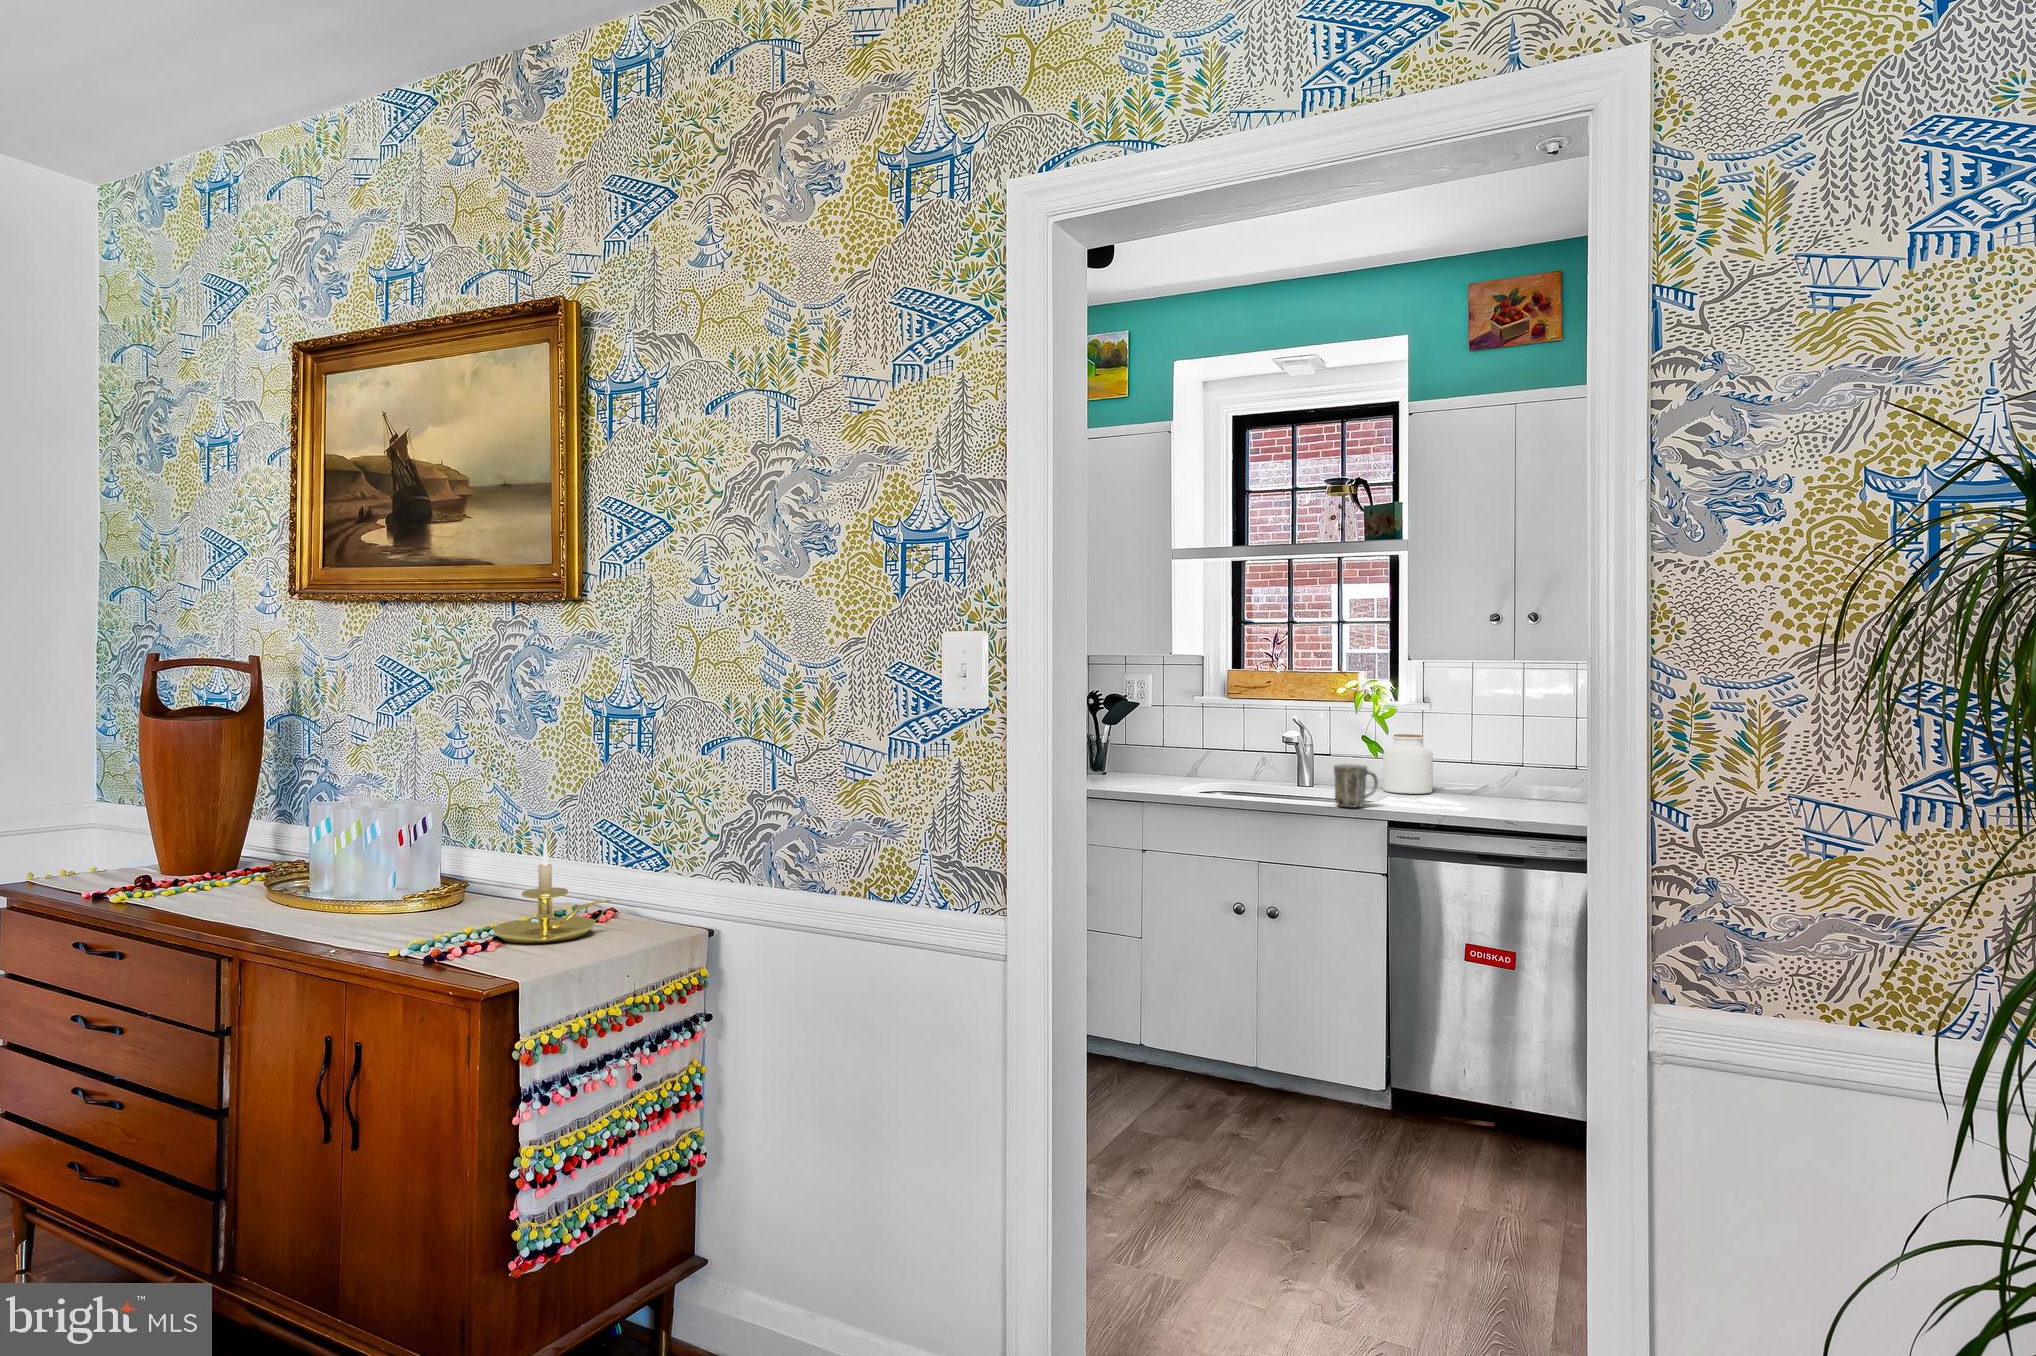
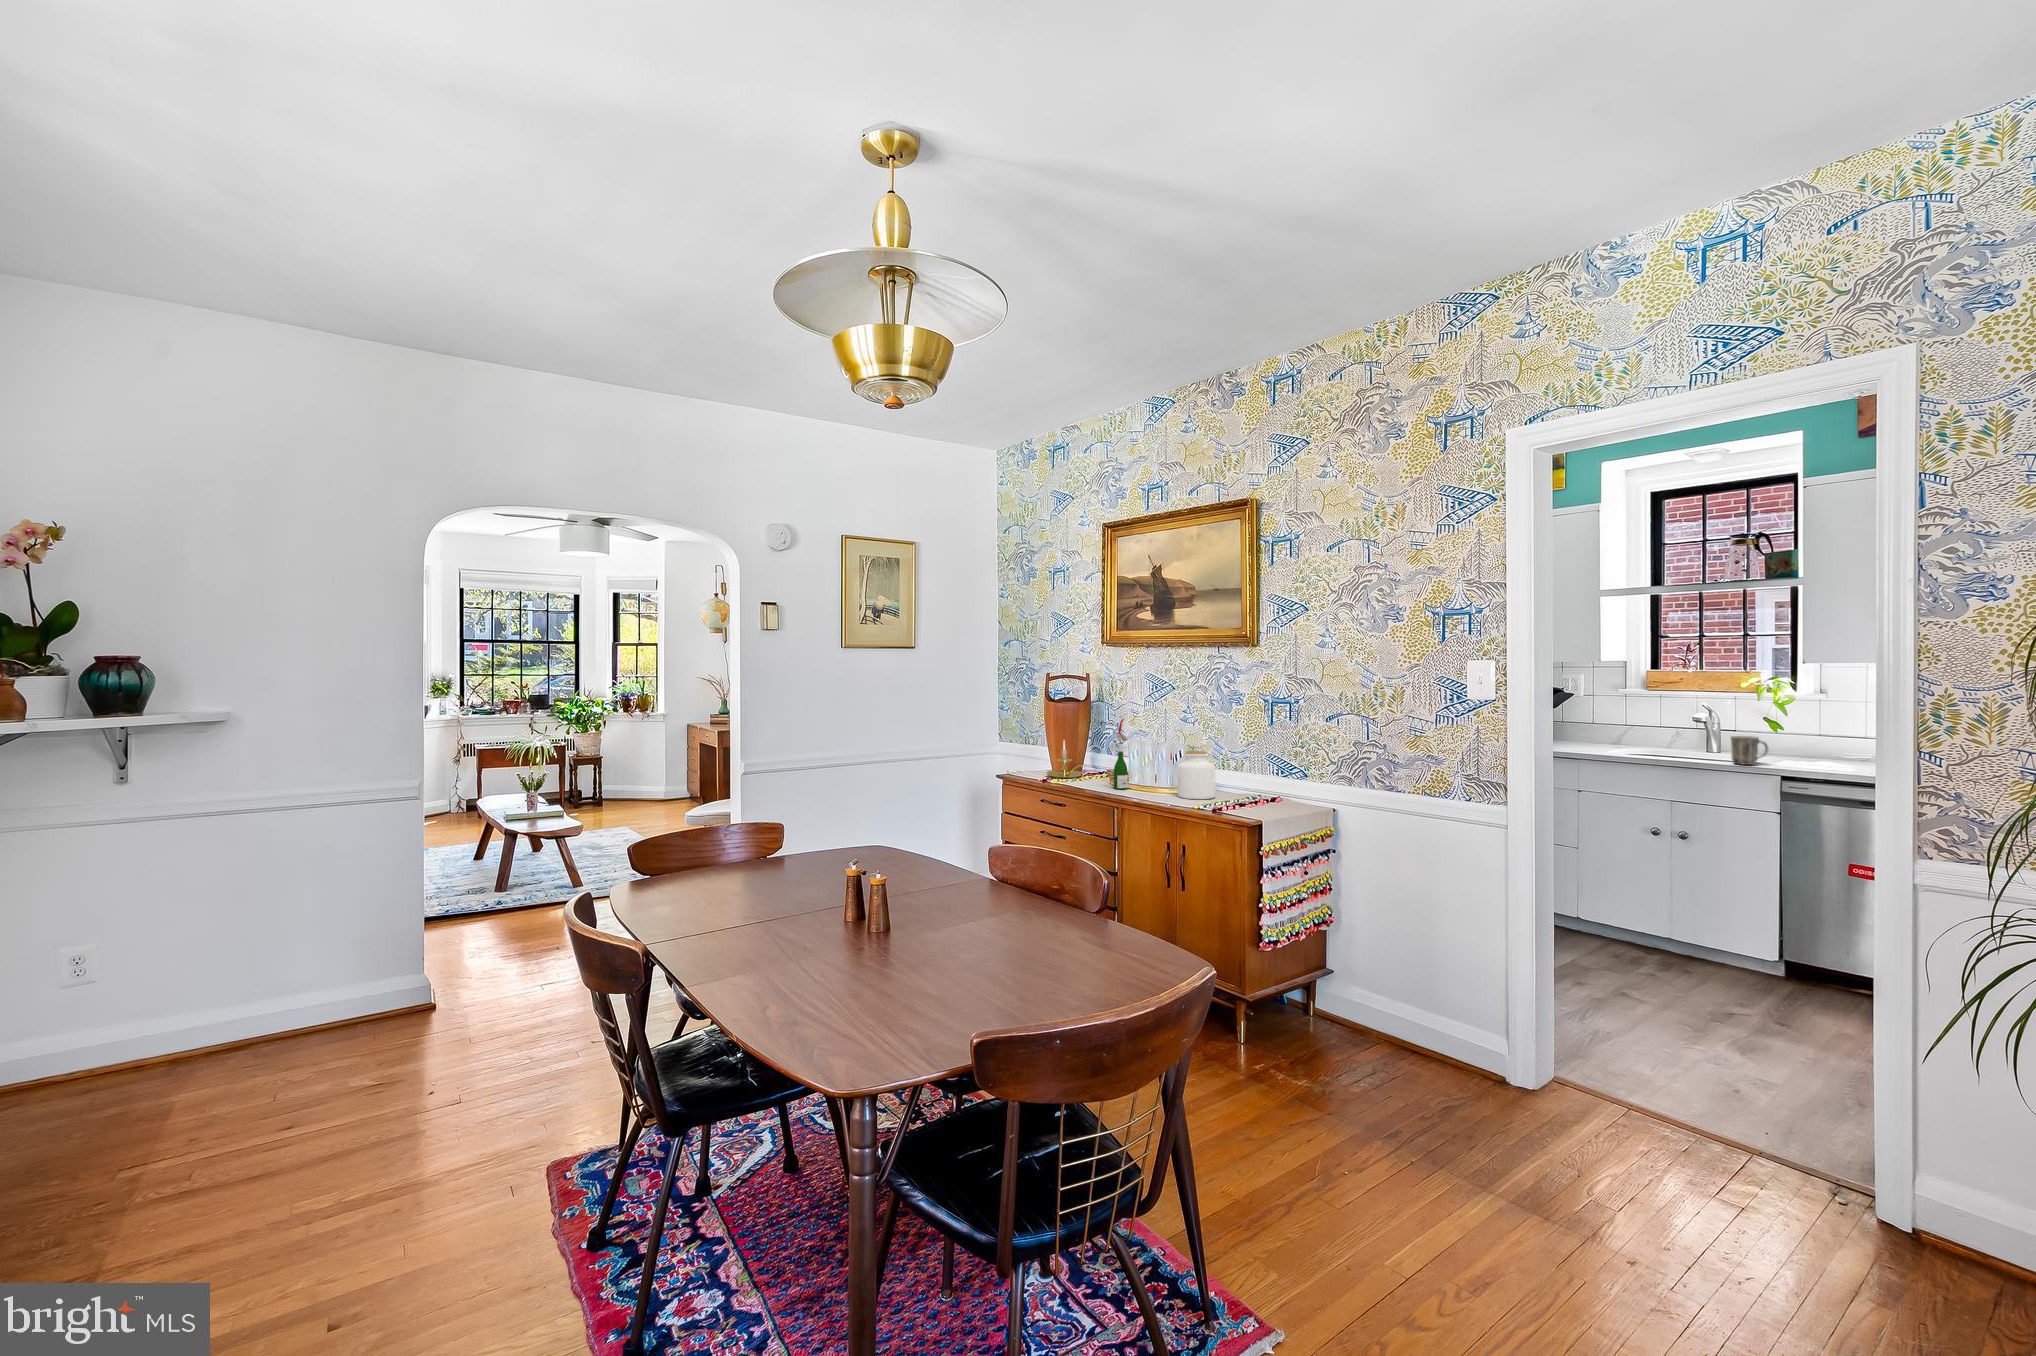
jar: present [1383,734,1433,794] -> present [1178,751,1215,799]
wine bottle: none [238,758,295,918] -> present [1111,719,1132,790]
candle holder: present [493,839,611,944] -> present [1046,741,1085,778]

